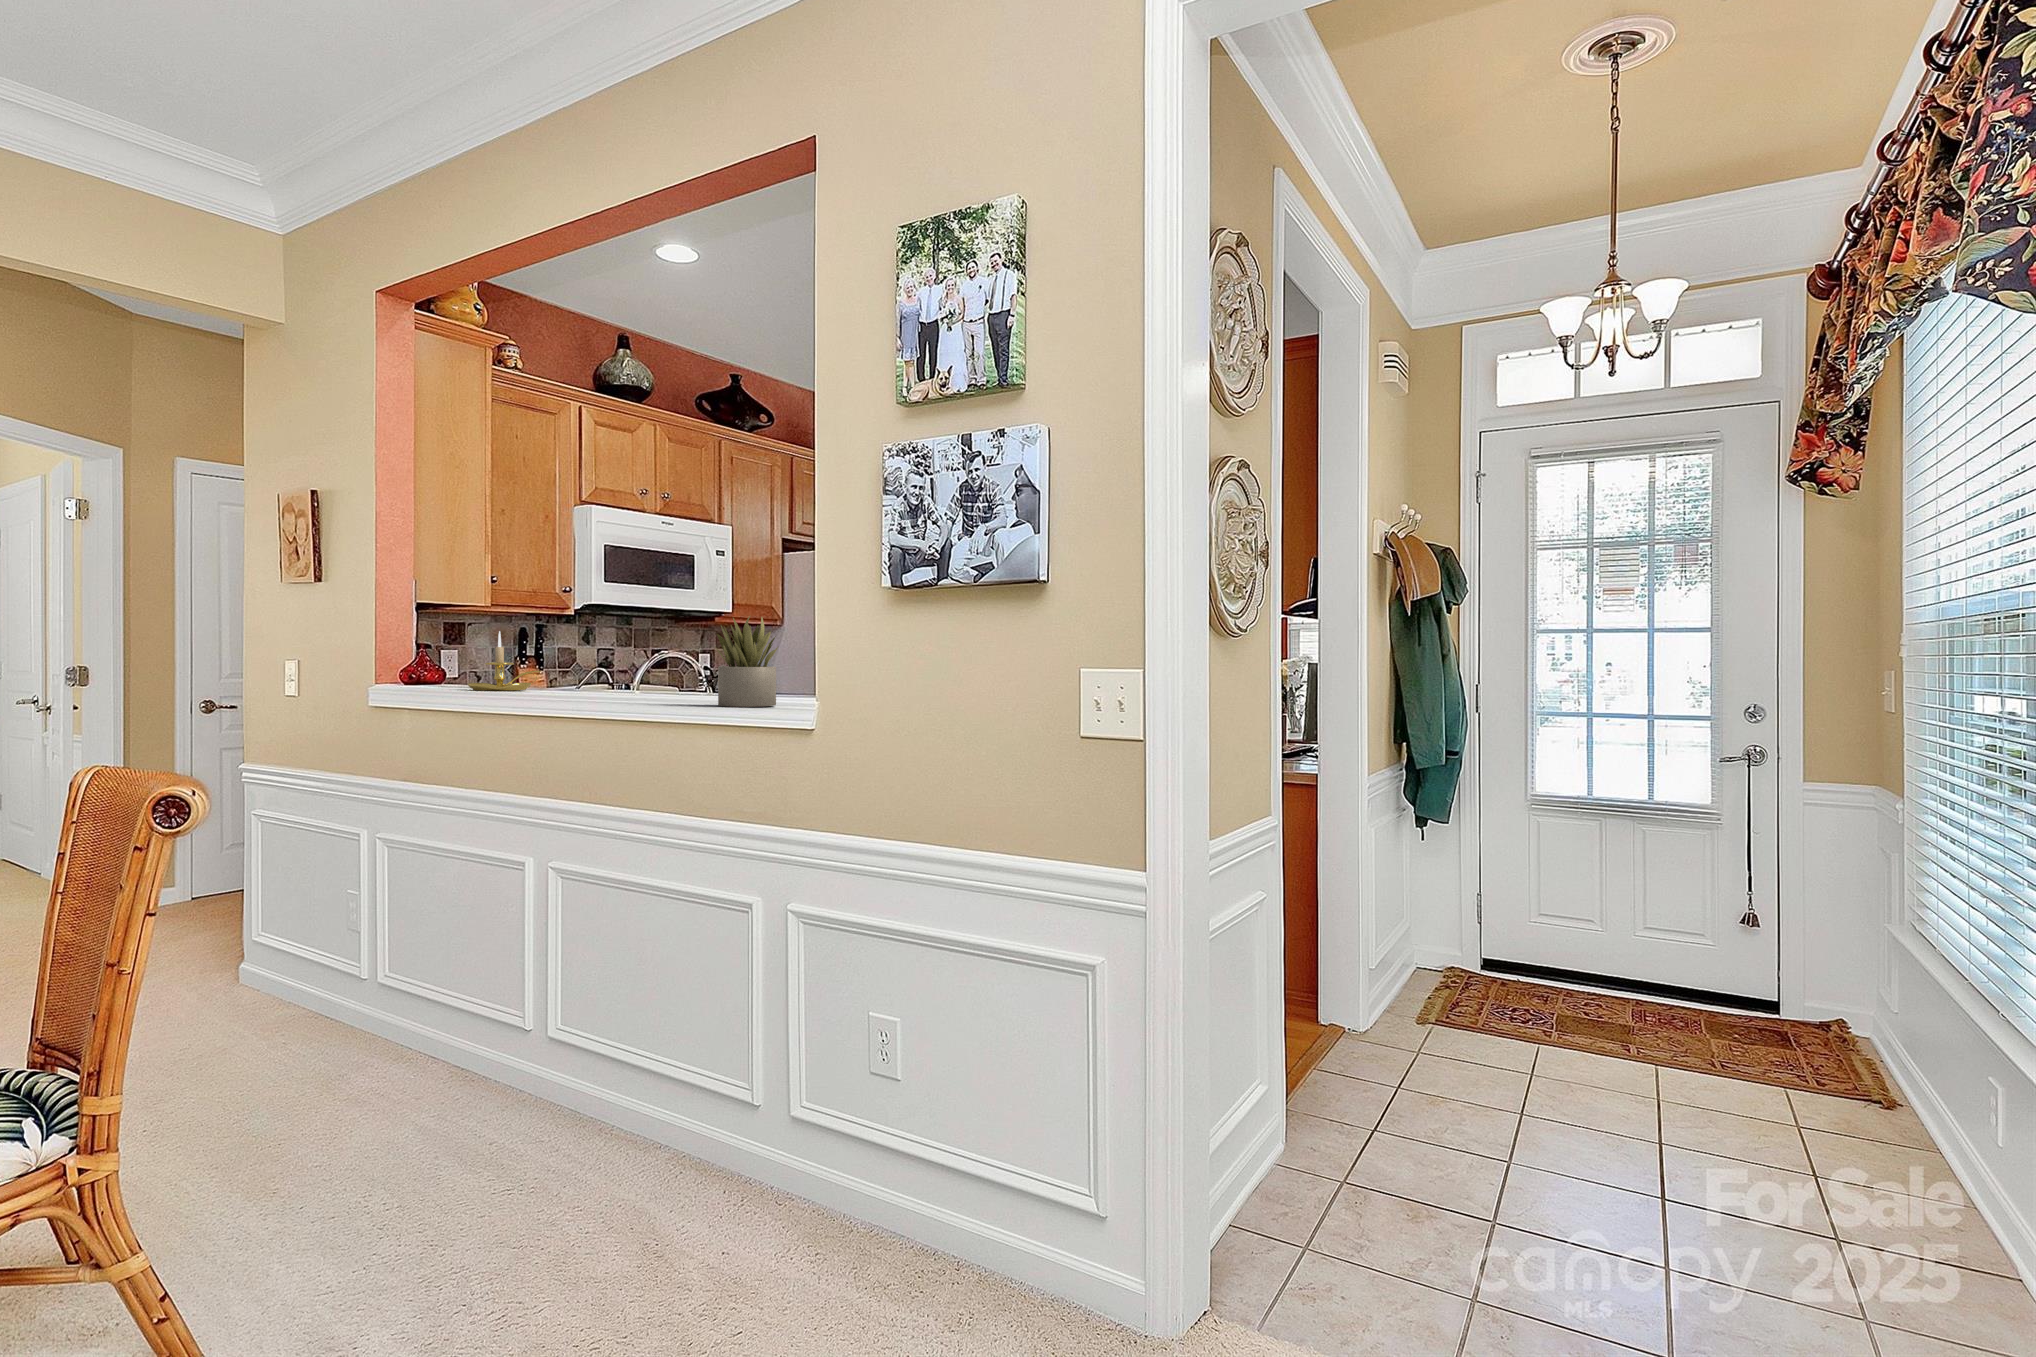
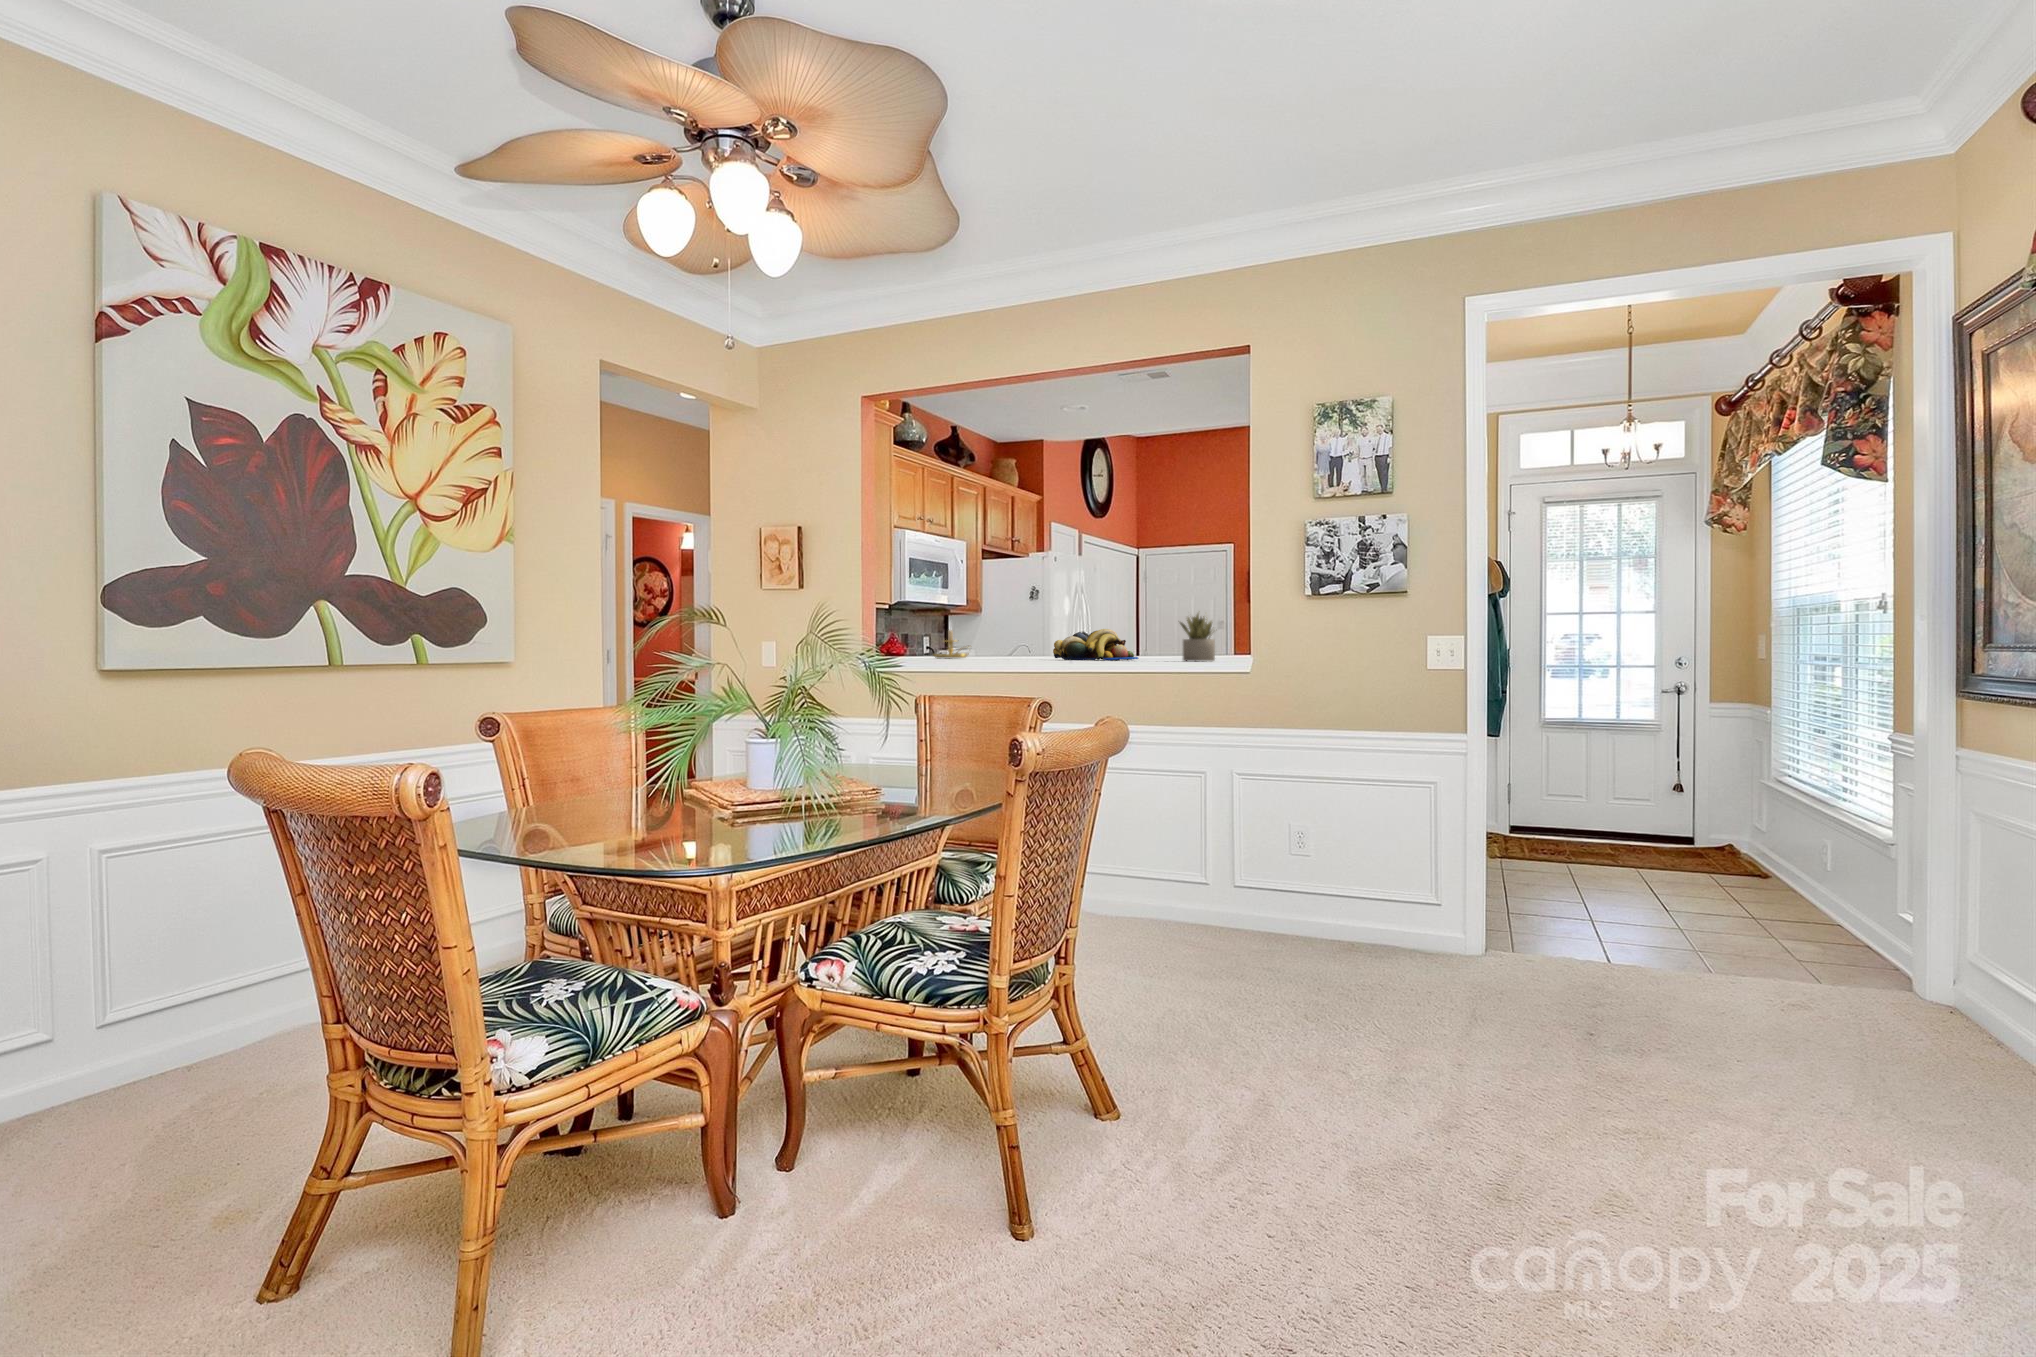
fruit bowl: none [543,647,698,702] -> present [1053,629,1138,661]

